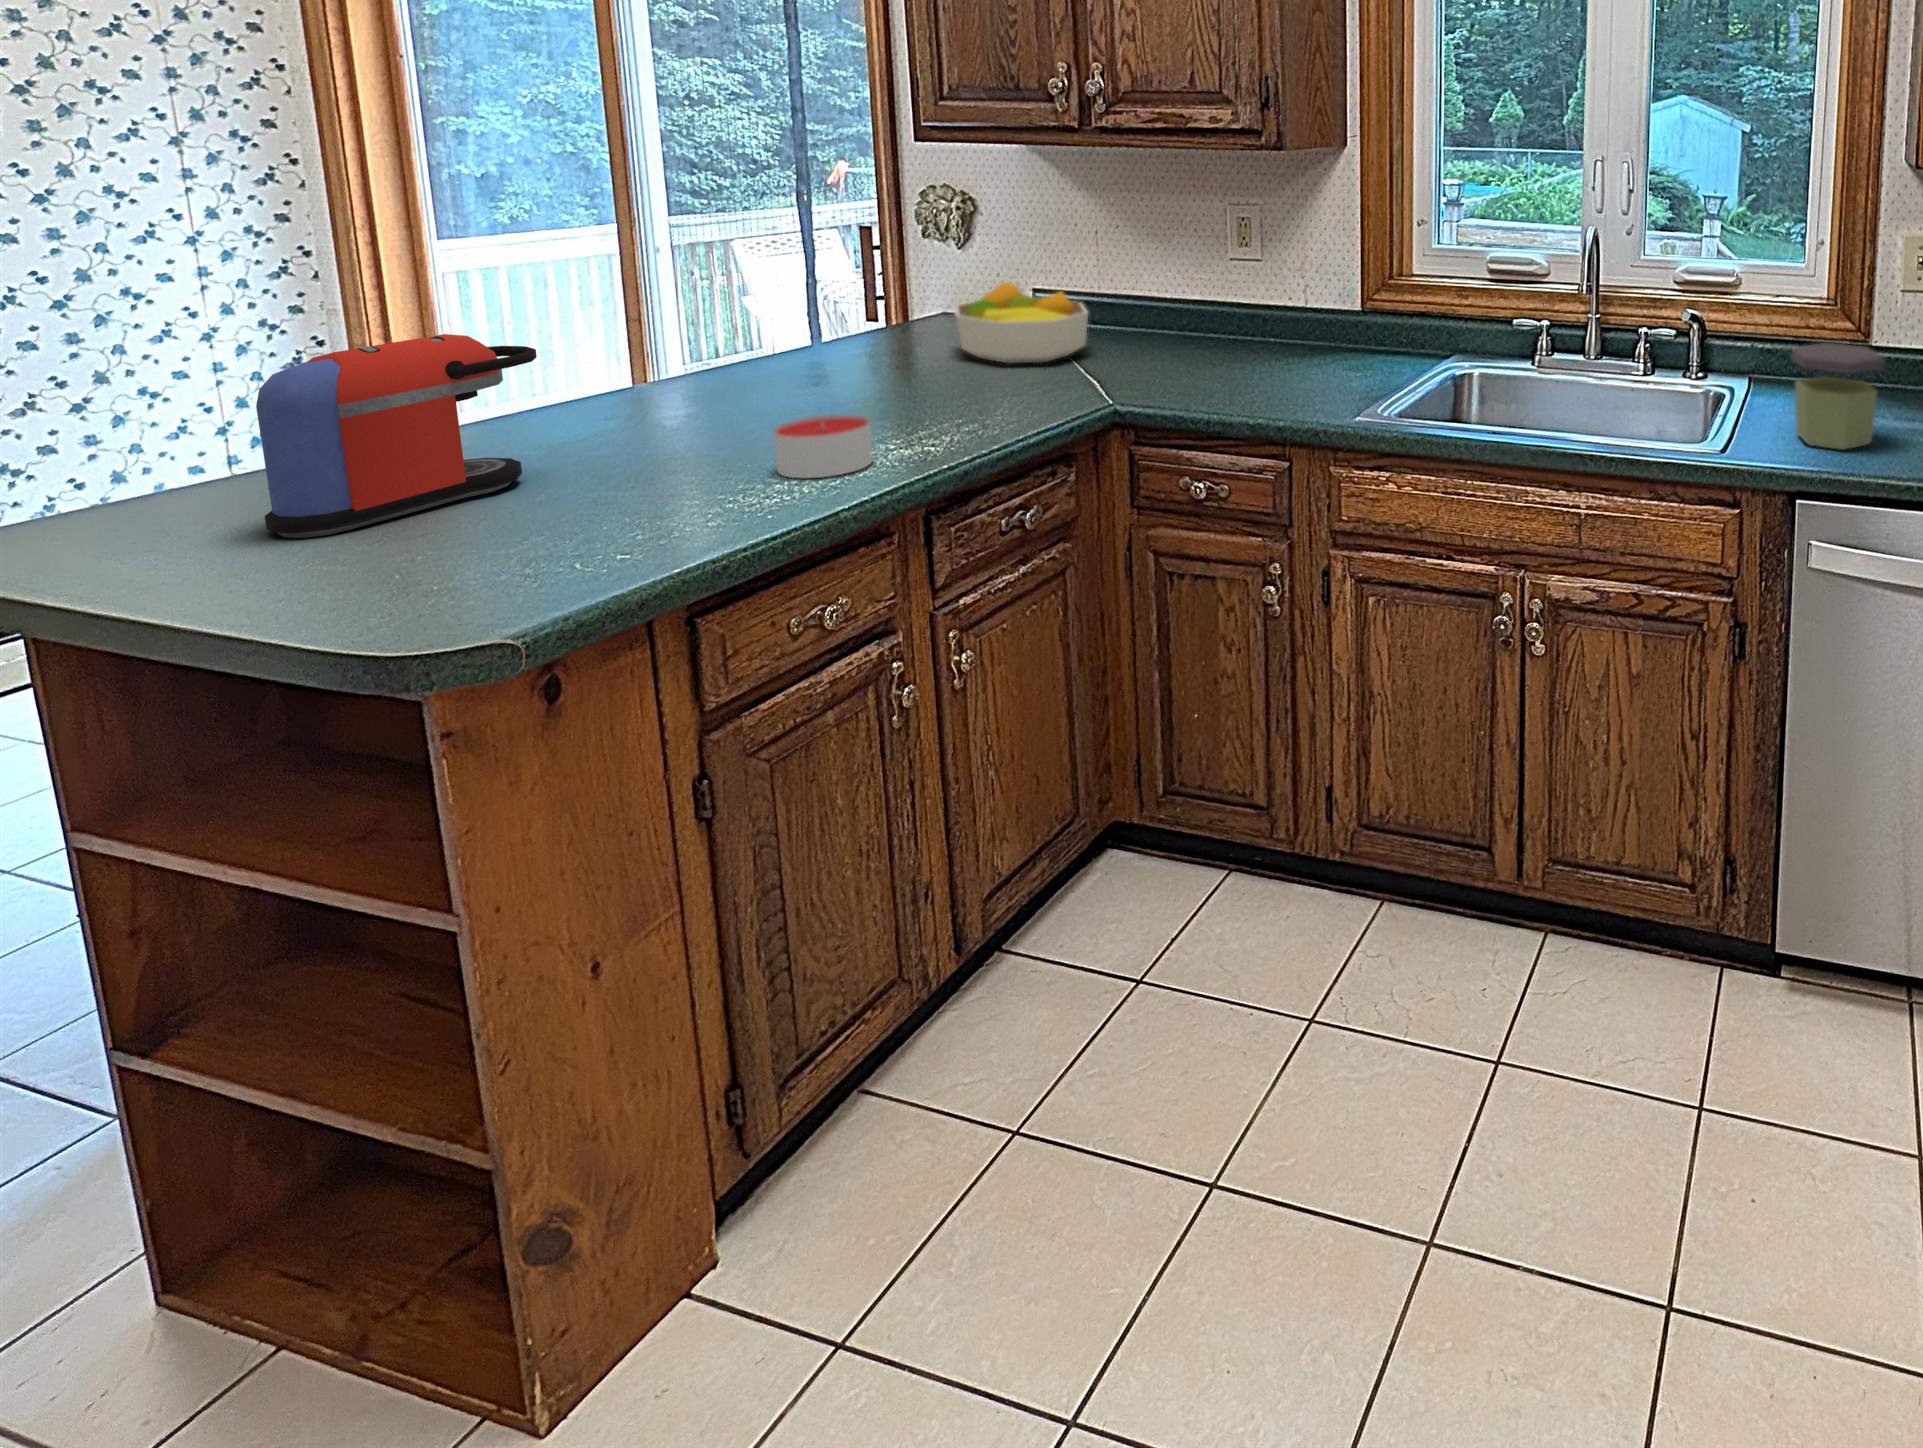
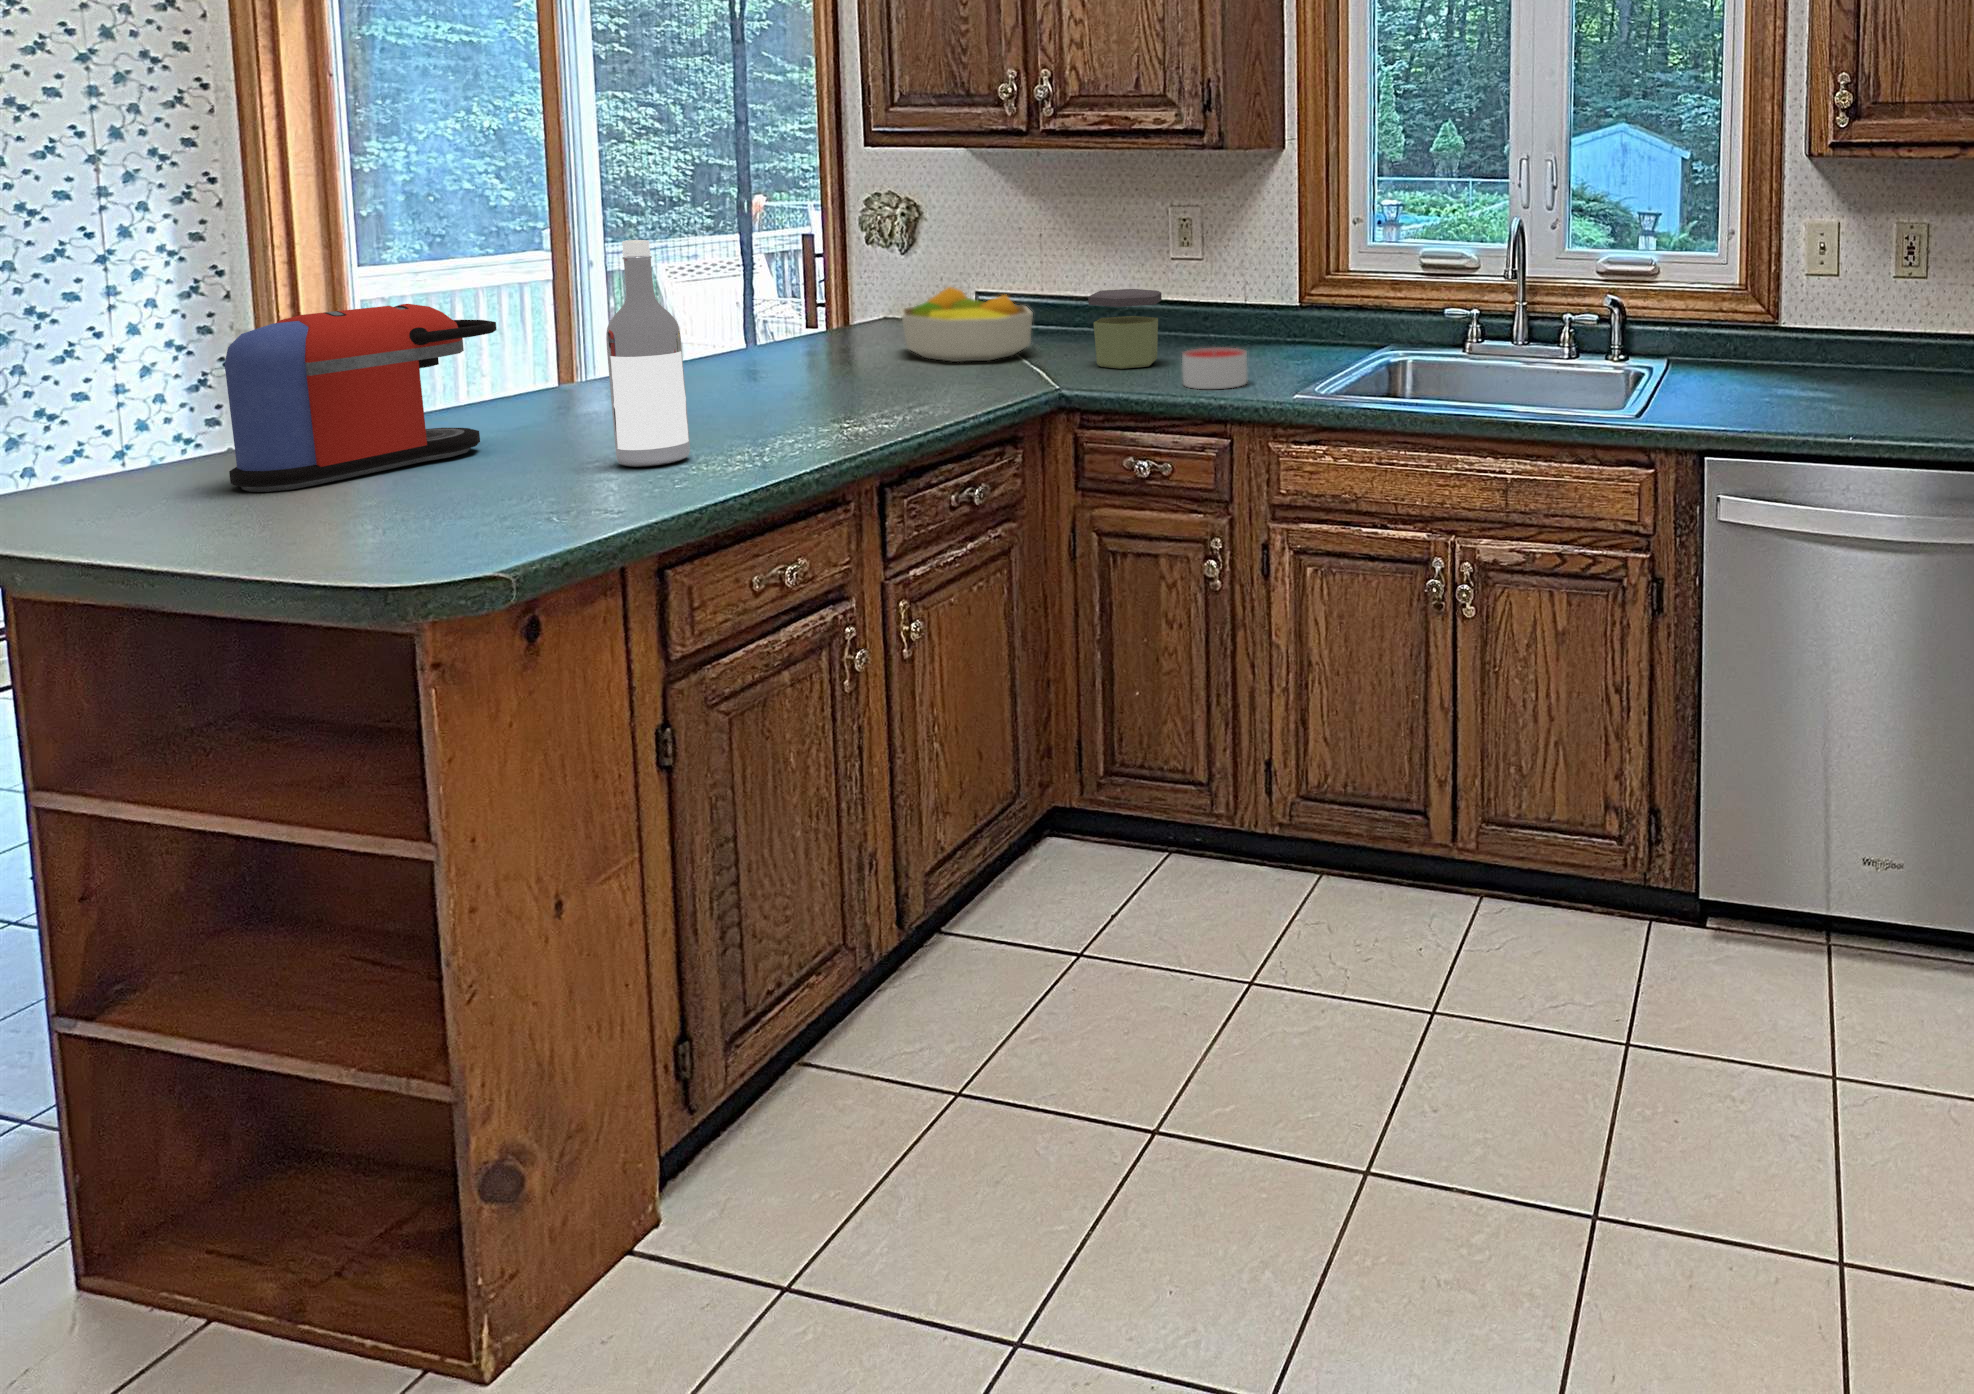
wine bottle: none [643,271,731,508] -> present [606,240,690,467]
jar: present [1792,343,1885,450] -> present [1088,289,1162,369]
candle: present [774,415,873,478] -> present [1182,348,1247,389]

